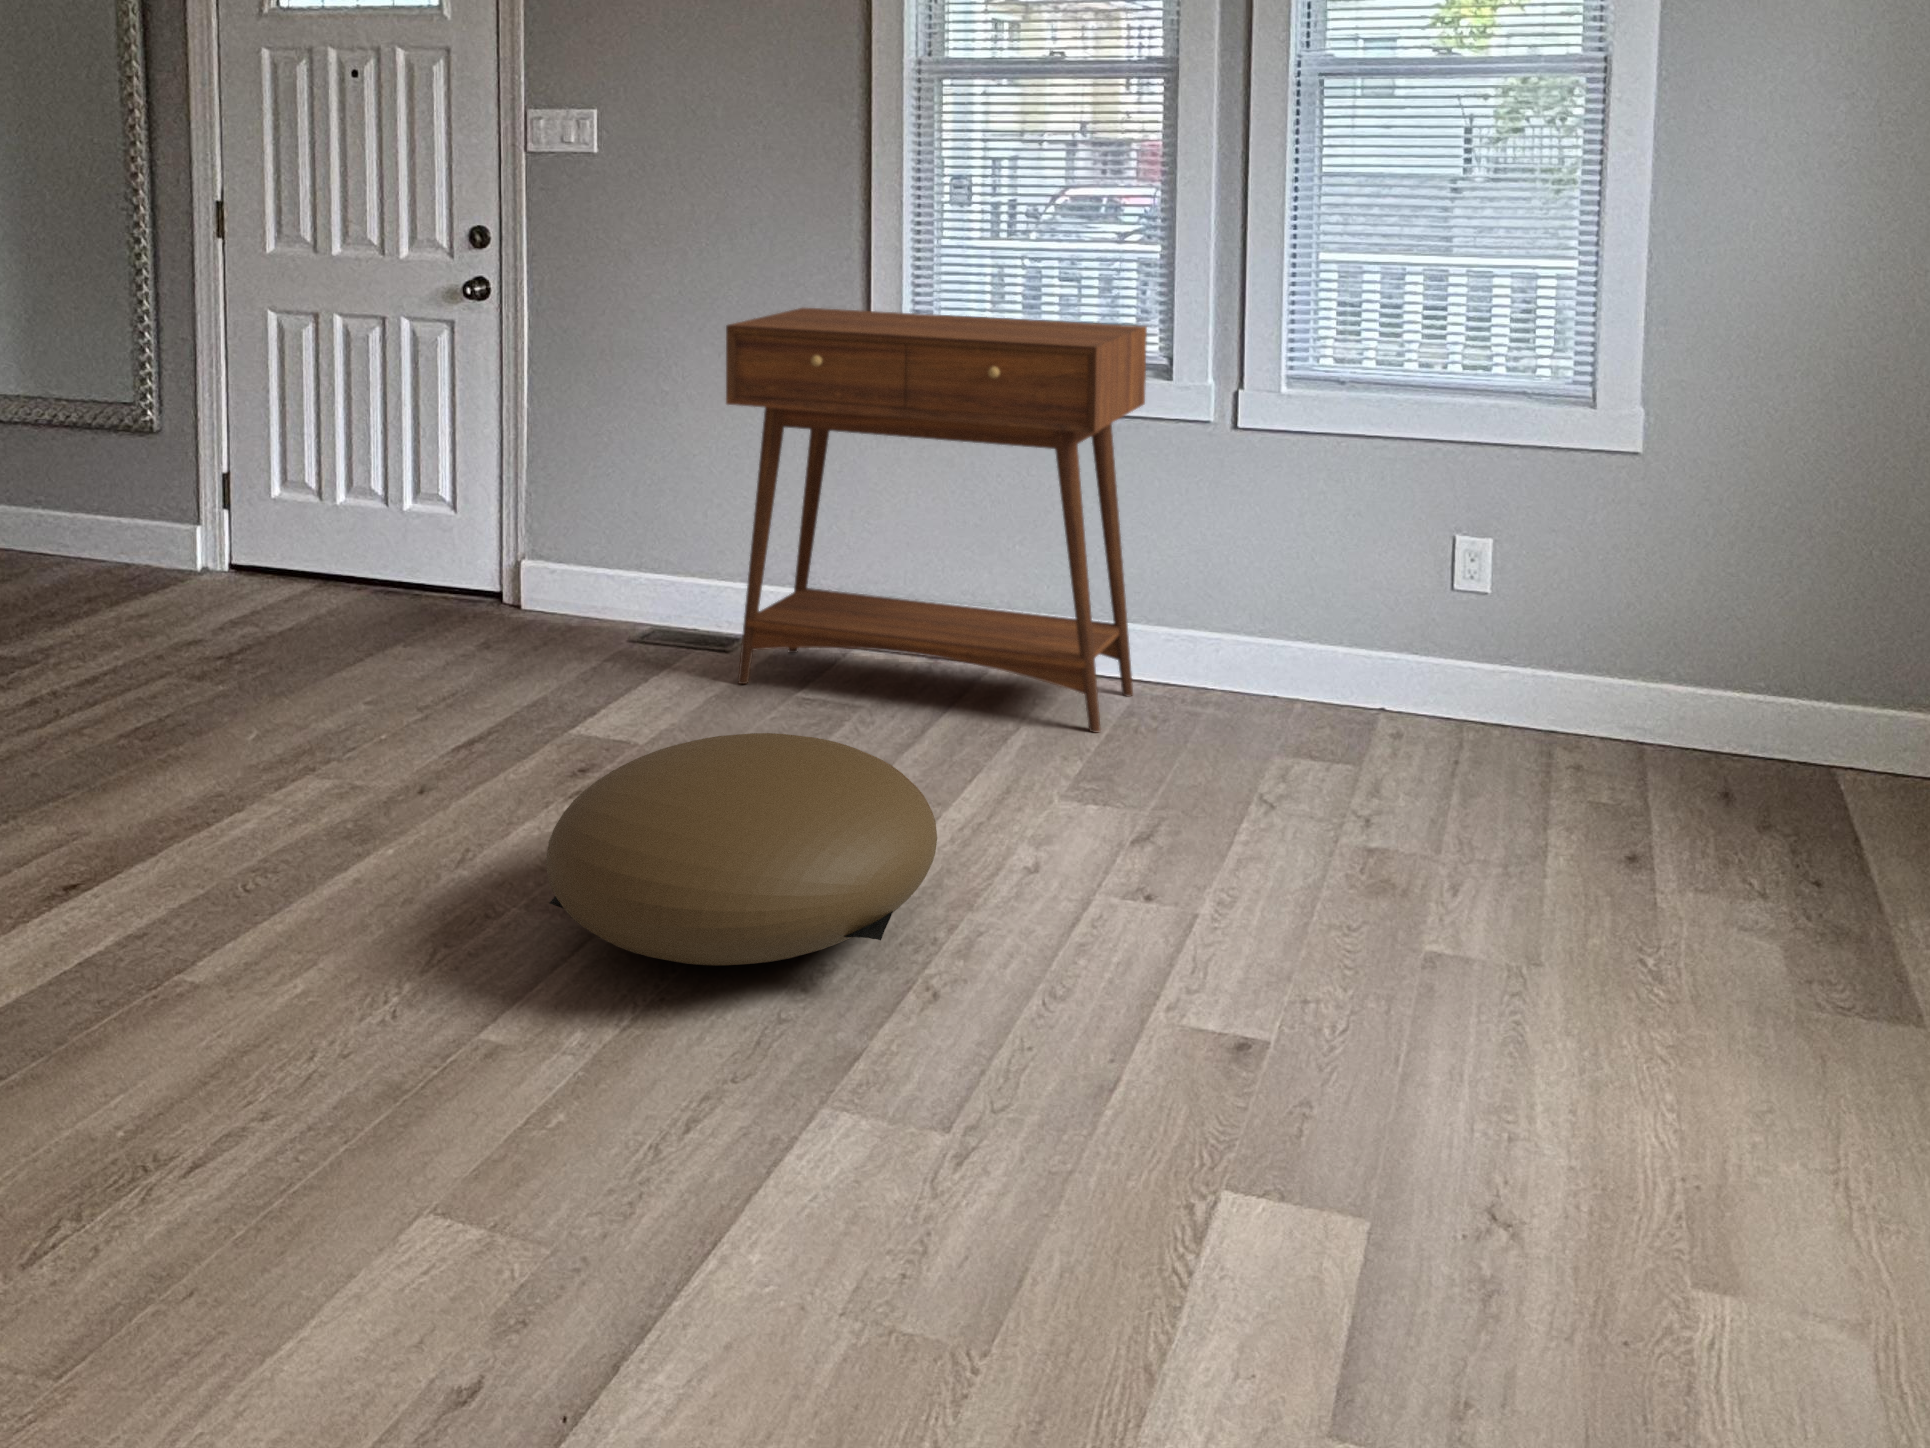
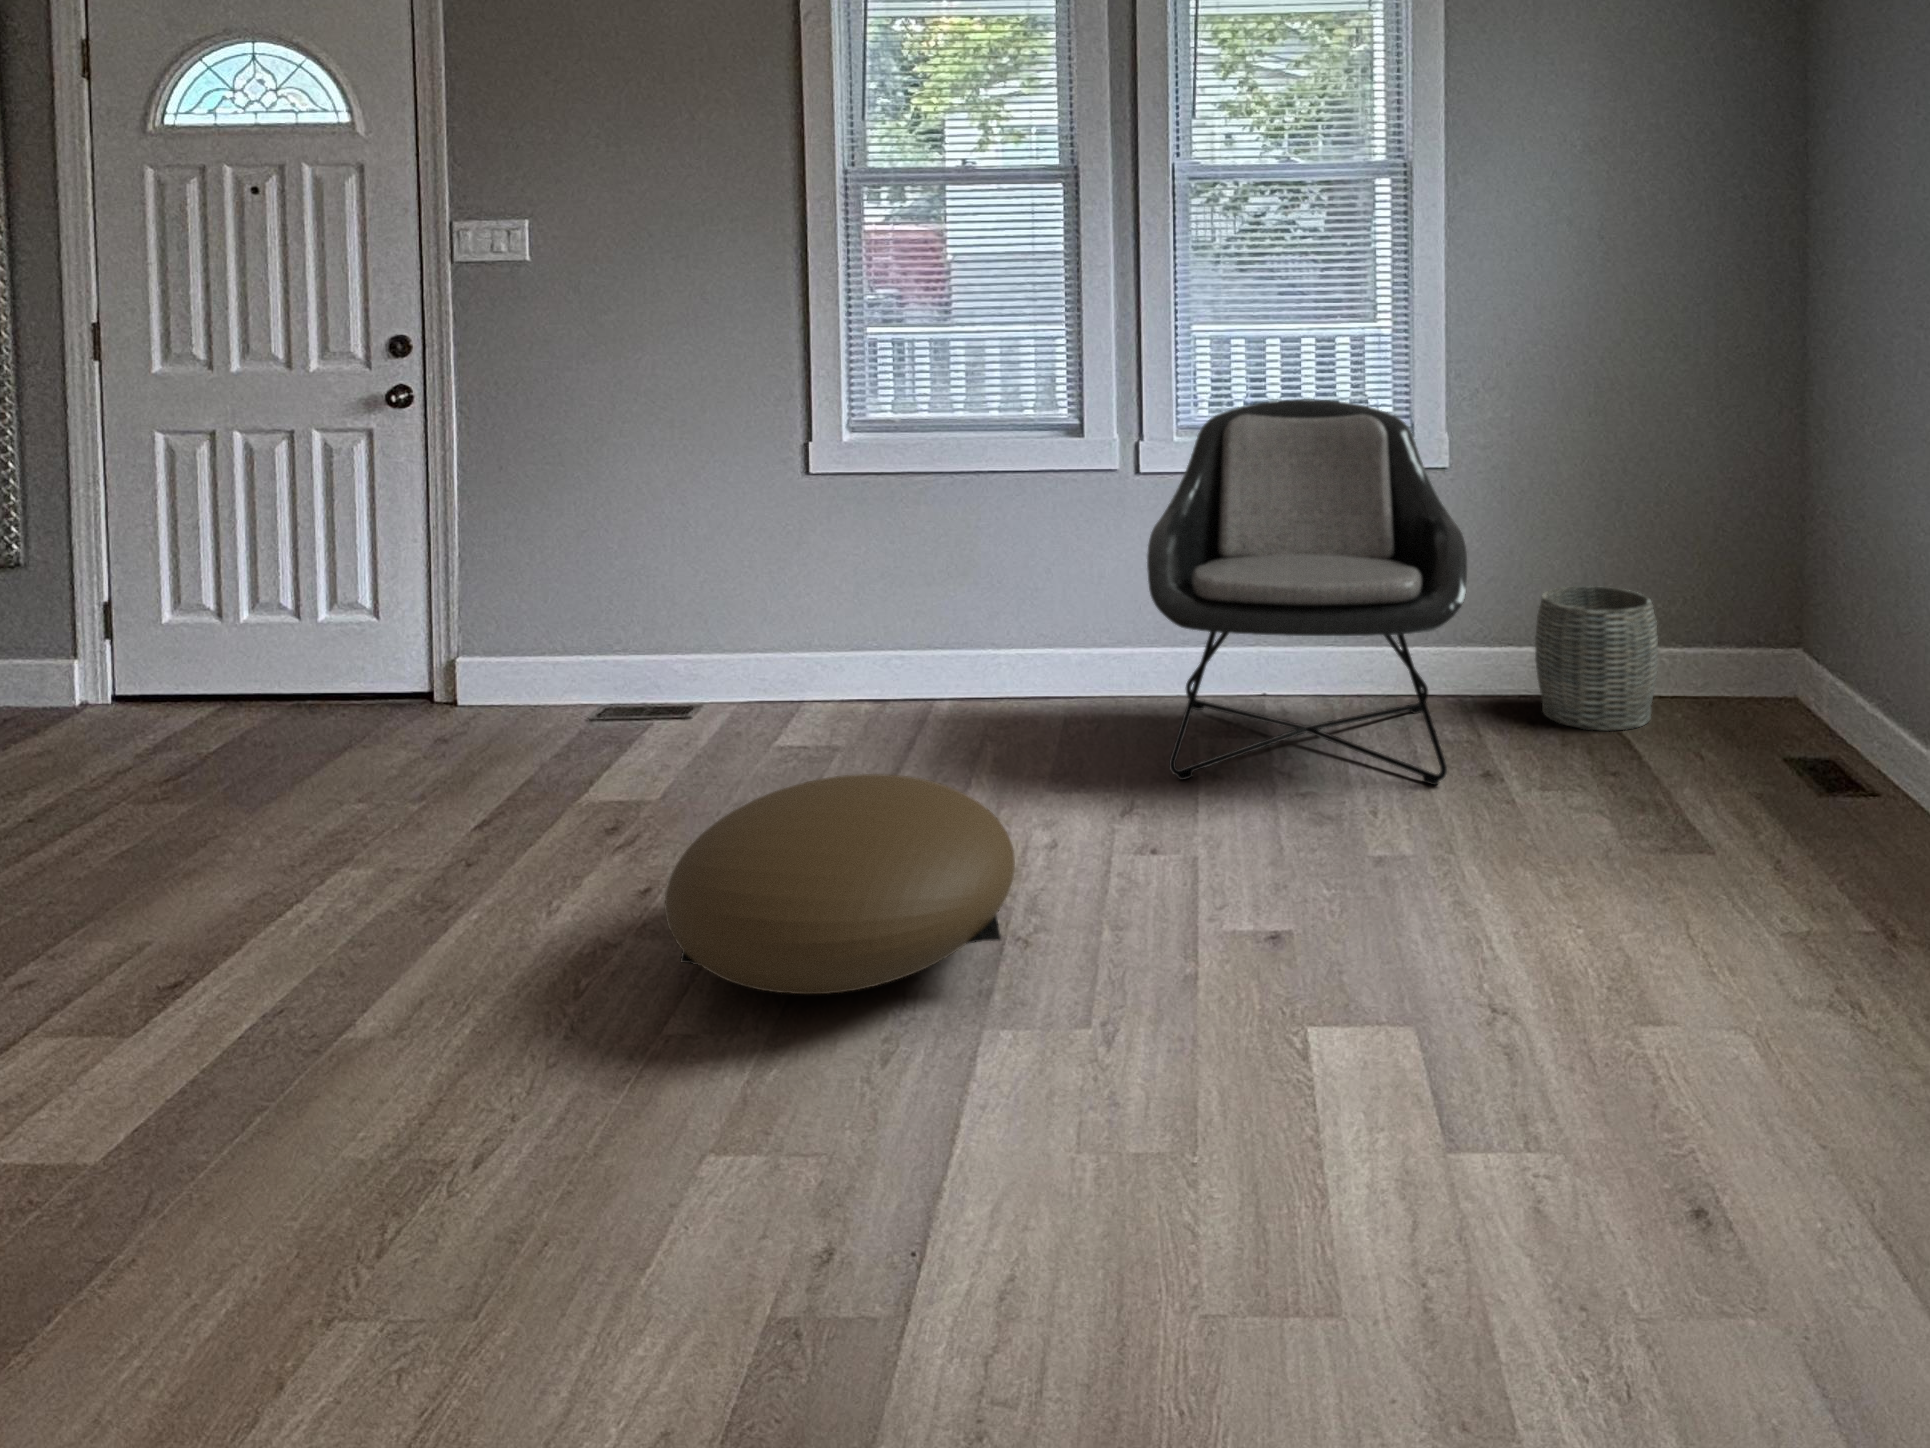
console table: present [726,308,1147,733] -> none [697,393,1064,743]
lounge chair: none [1191,351,1611,850] -> present [1147,399,1467,785]
woven basket: none [1735,622,1911,819] -> present [1535,586,1658,731]

